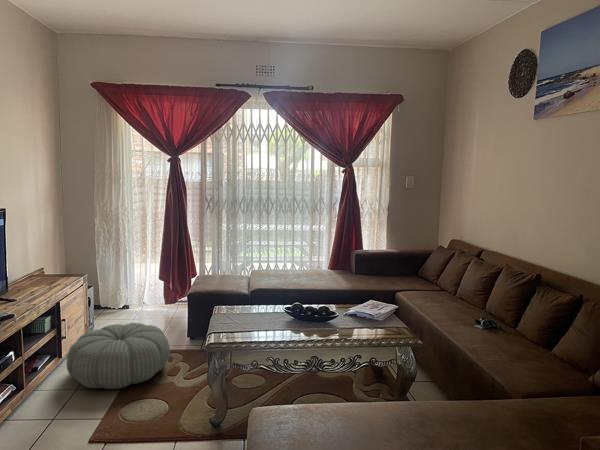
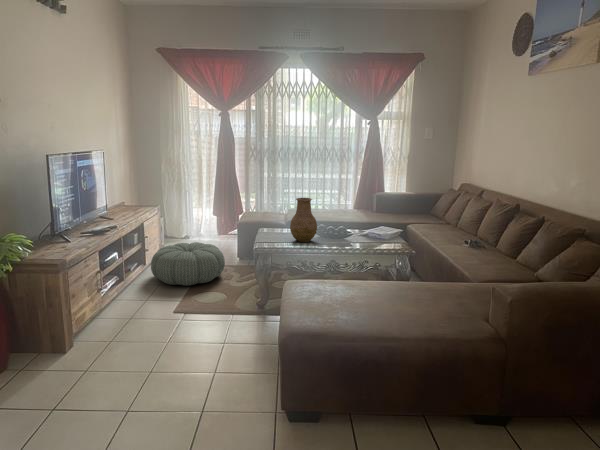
vase: none [256,271,293,332] -> present [290,198,317,242]

